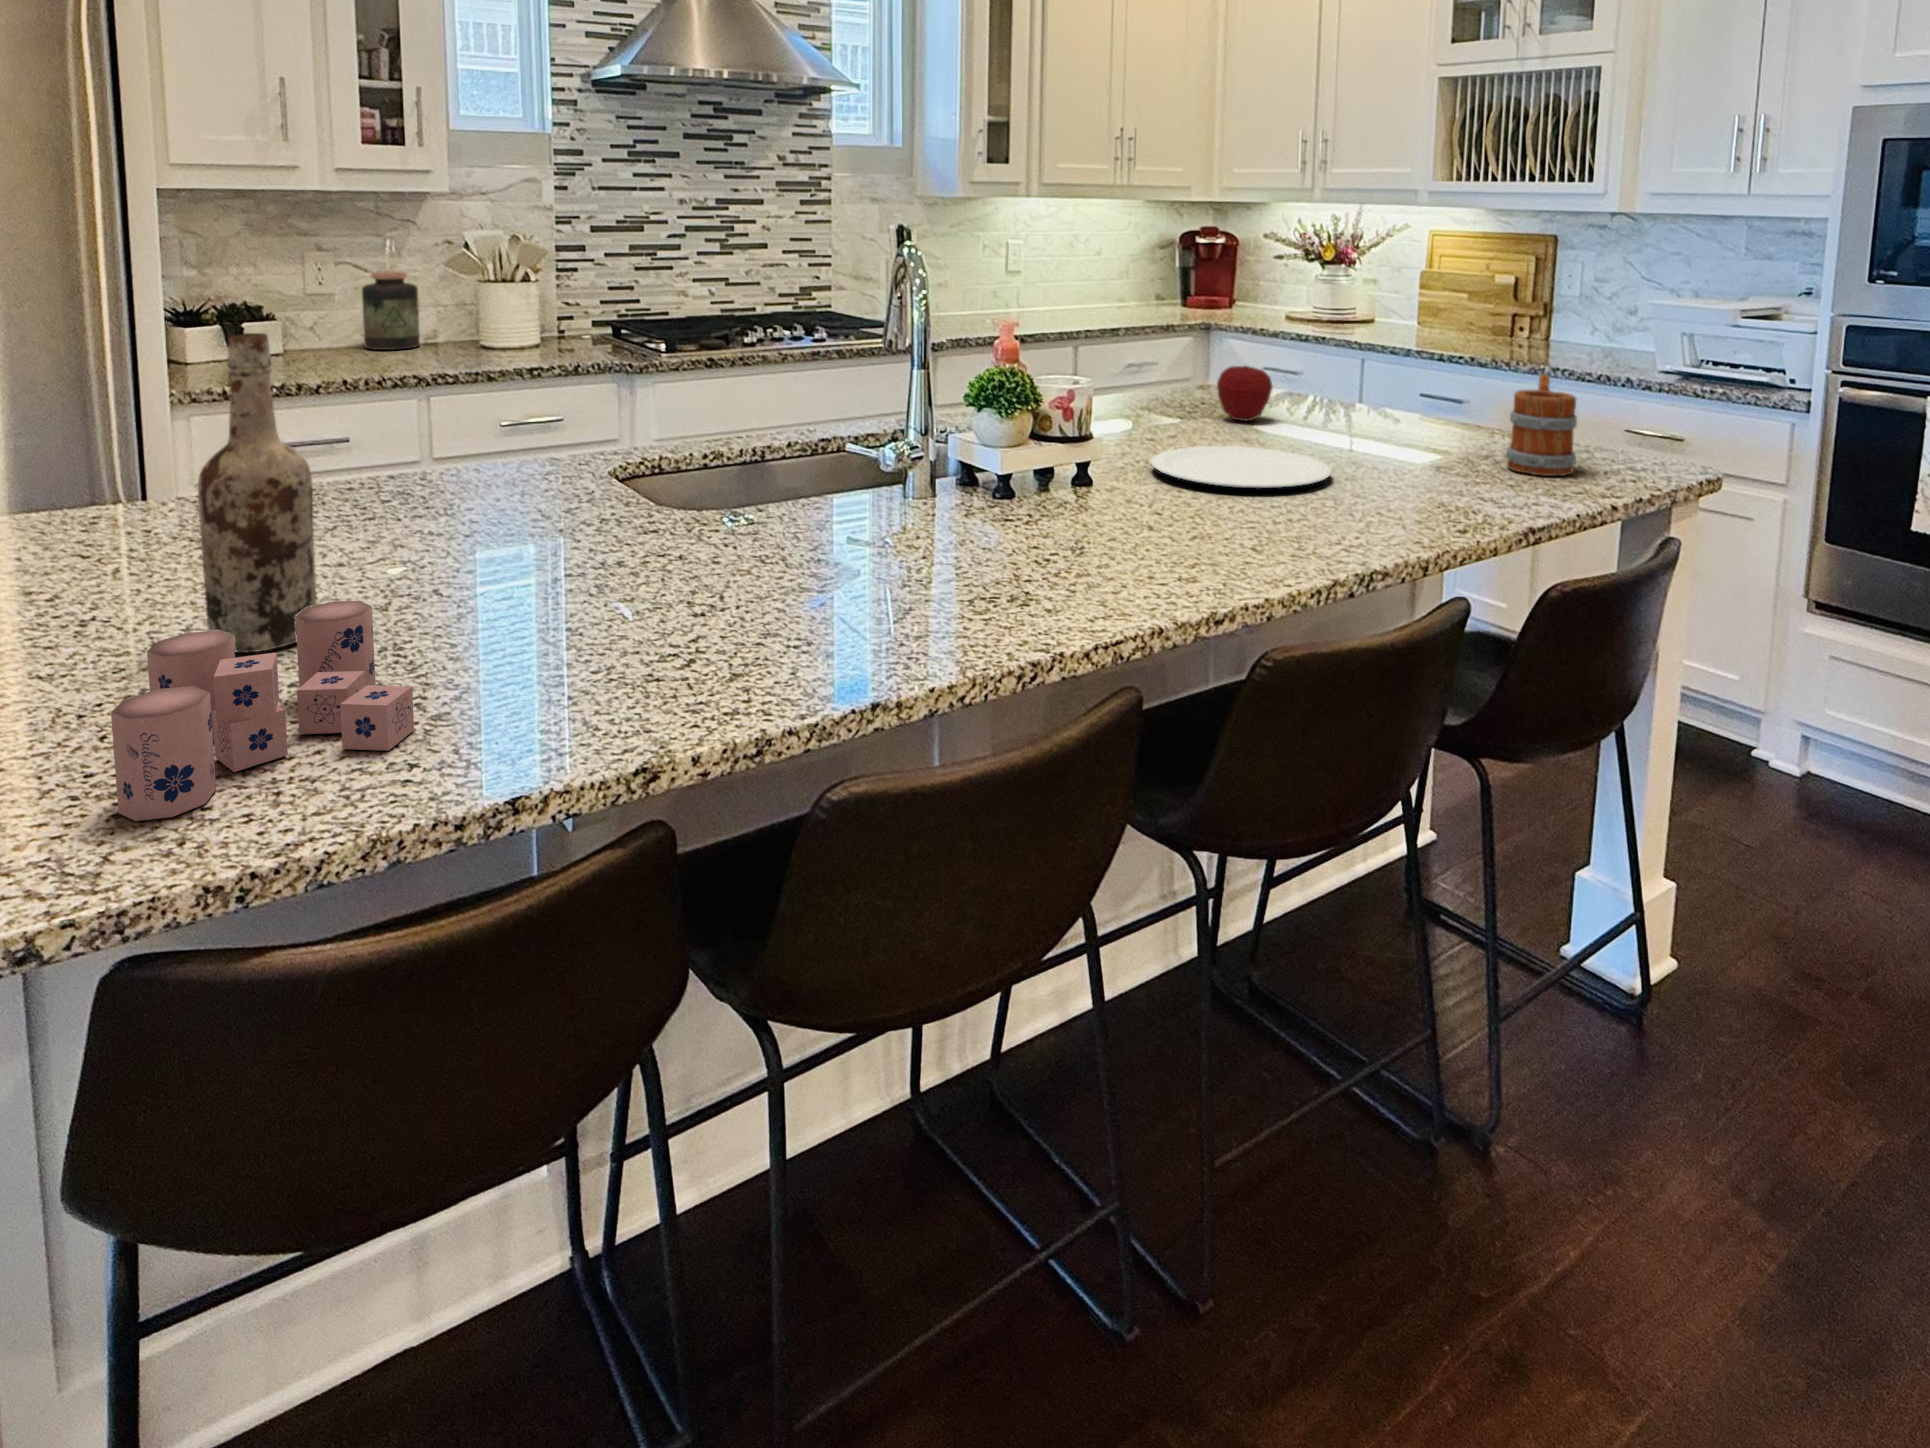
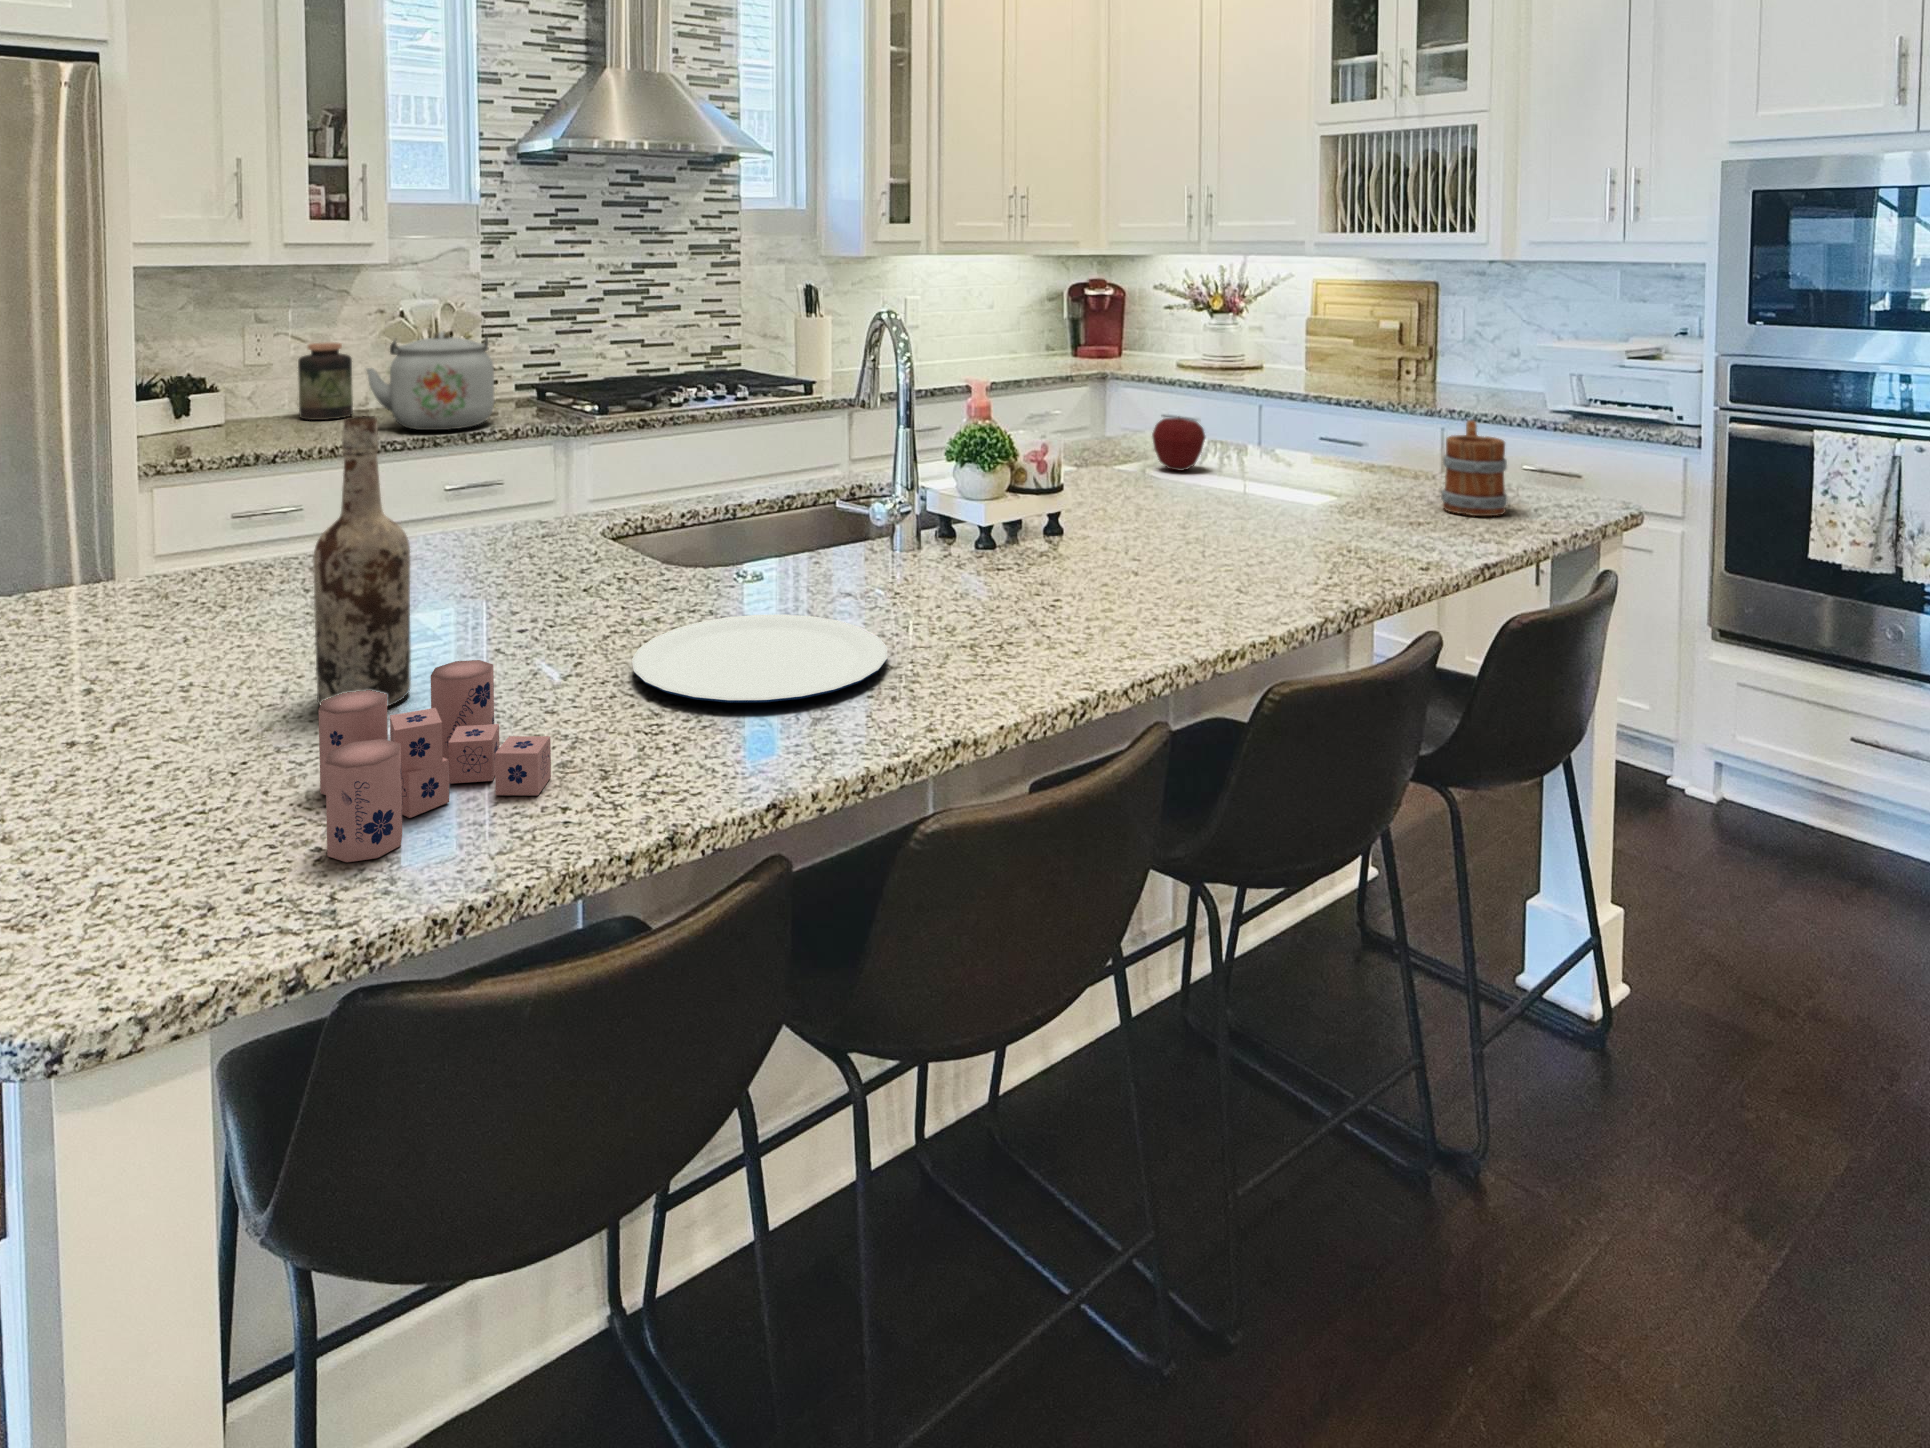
kettle: none [423,261,559,363] -> present [366,331,494,430]
plate: present [1151,446,1332,489] -> present [632,615,887,703]

